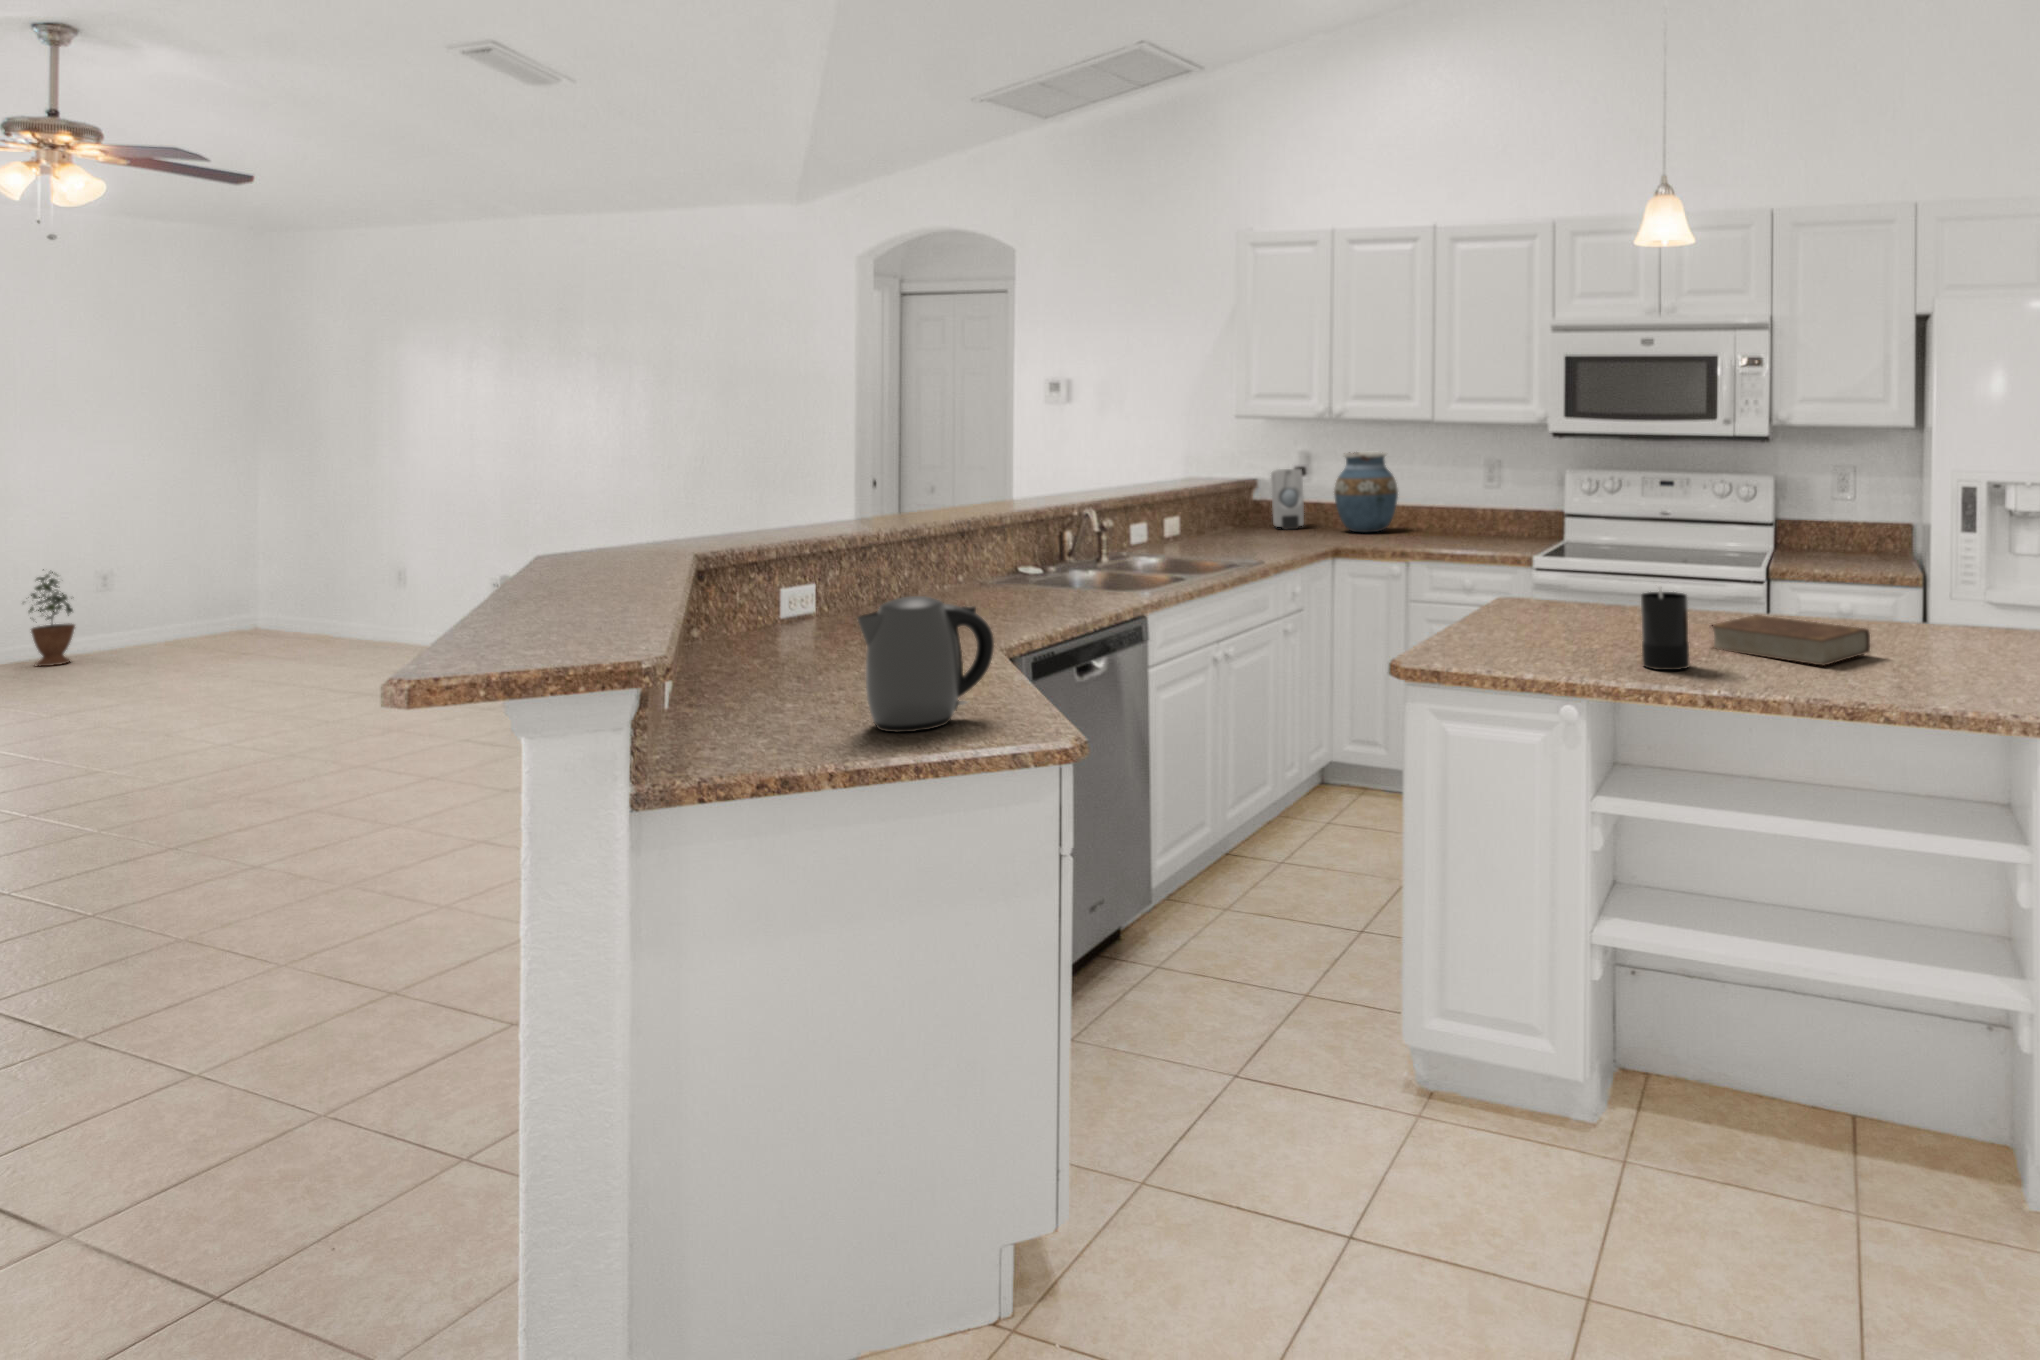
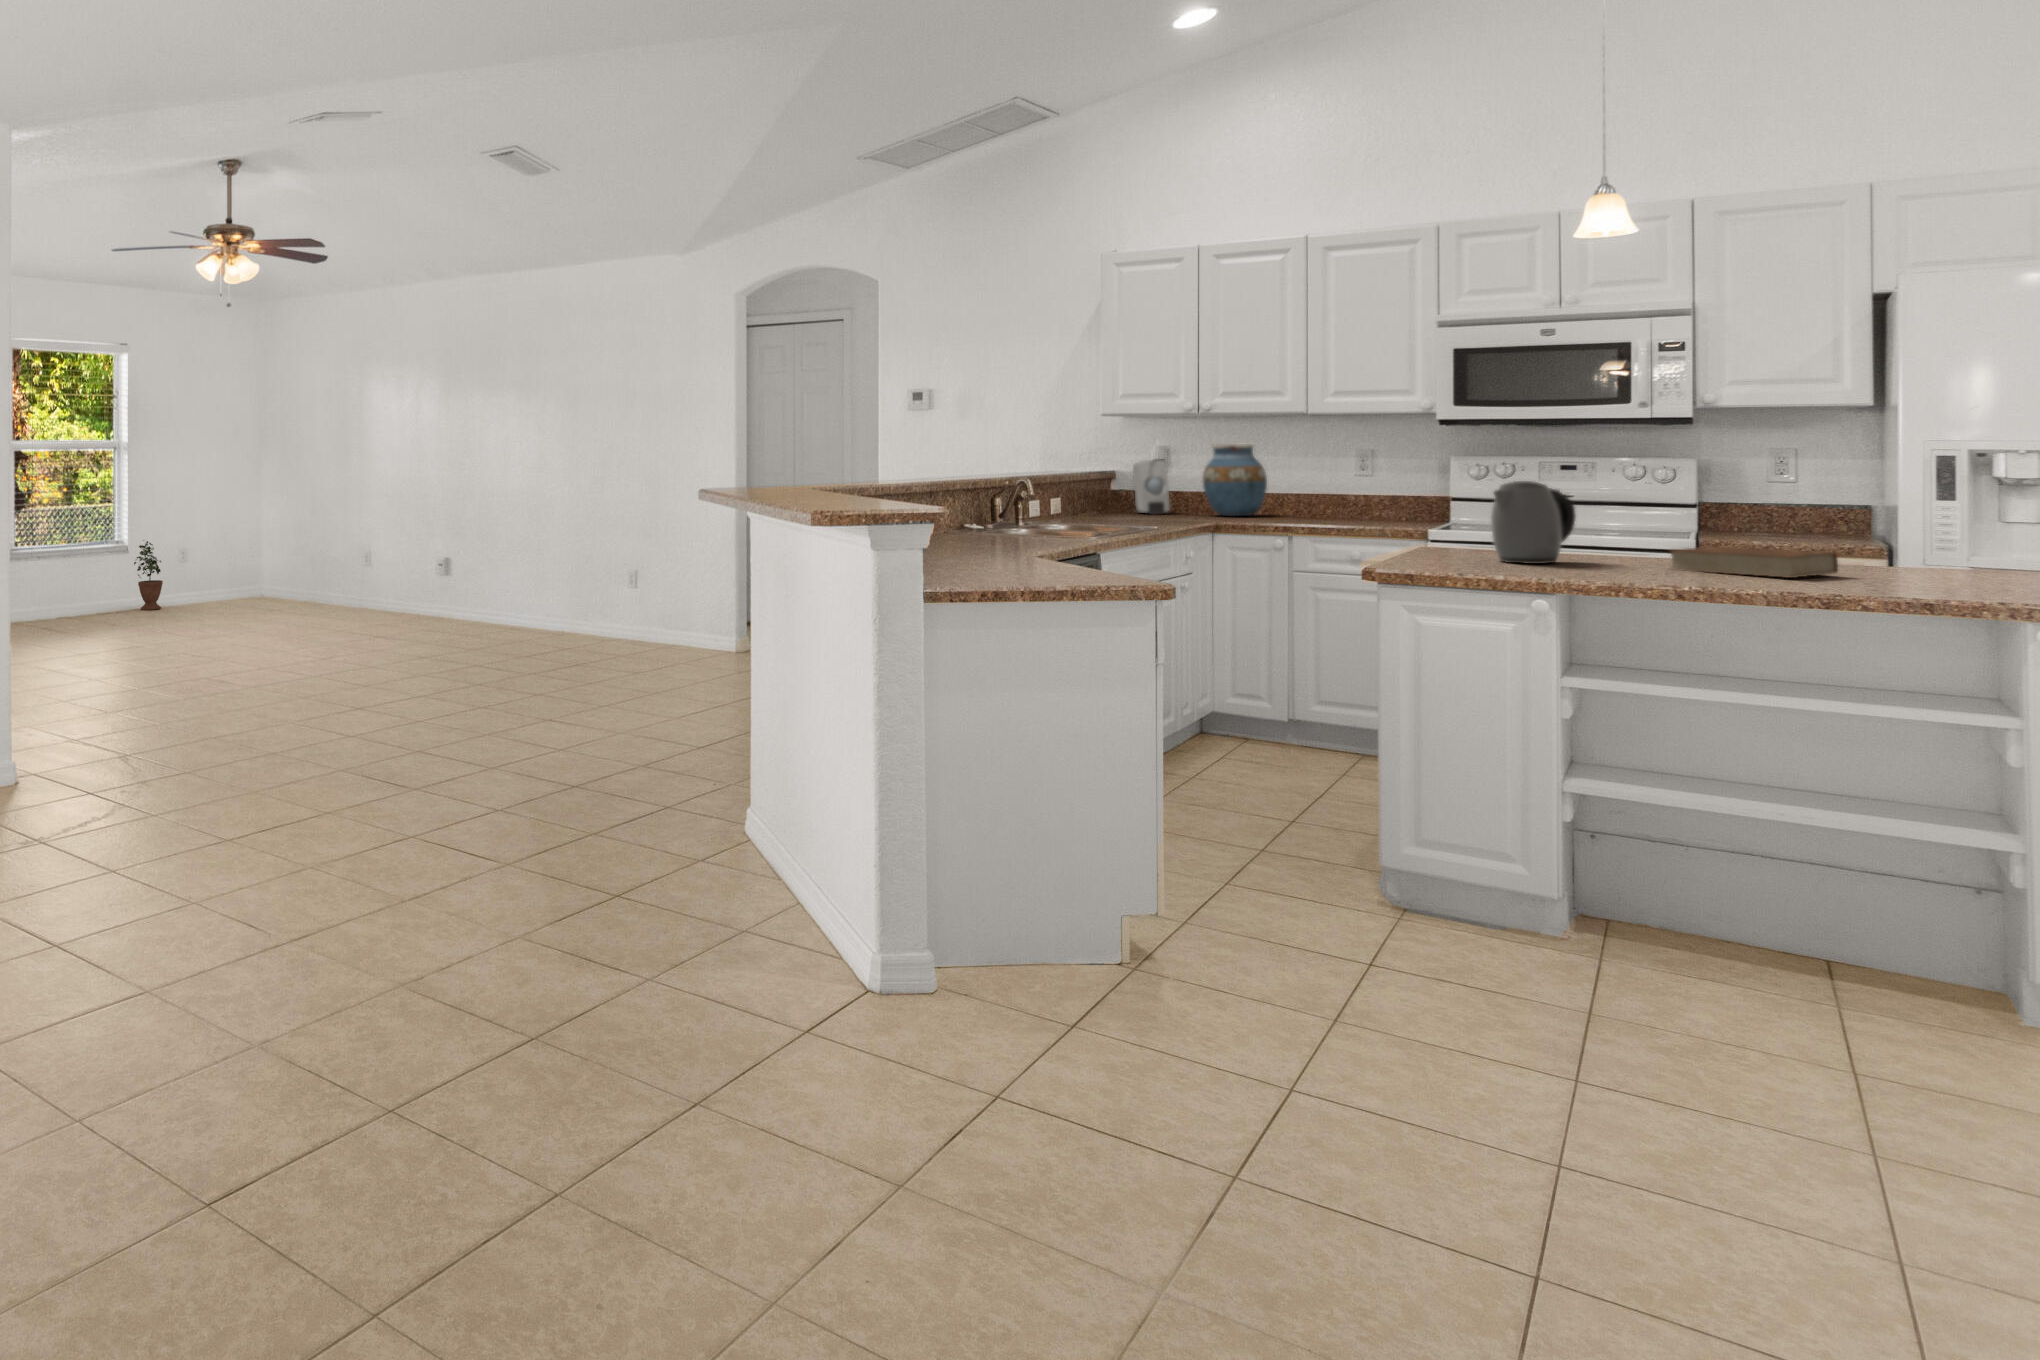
candle: present [1641,586,1689,670] -> none [1604,510,1655,576]
kettle: present [857,596,994,732] -> present [1491,481,1576,564]

